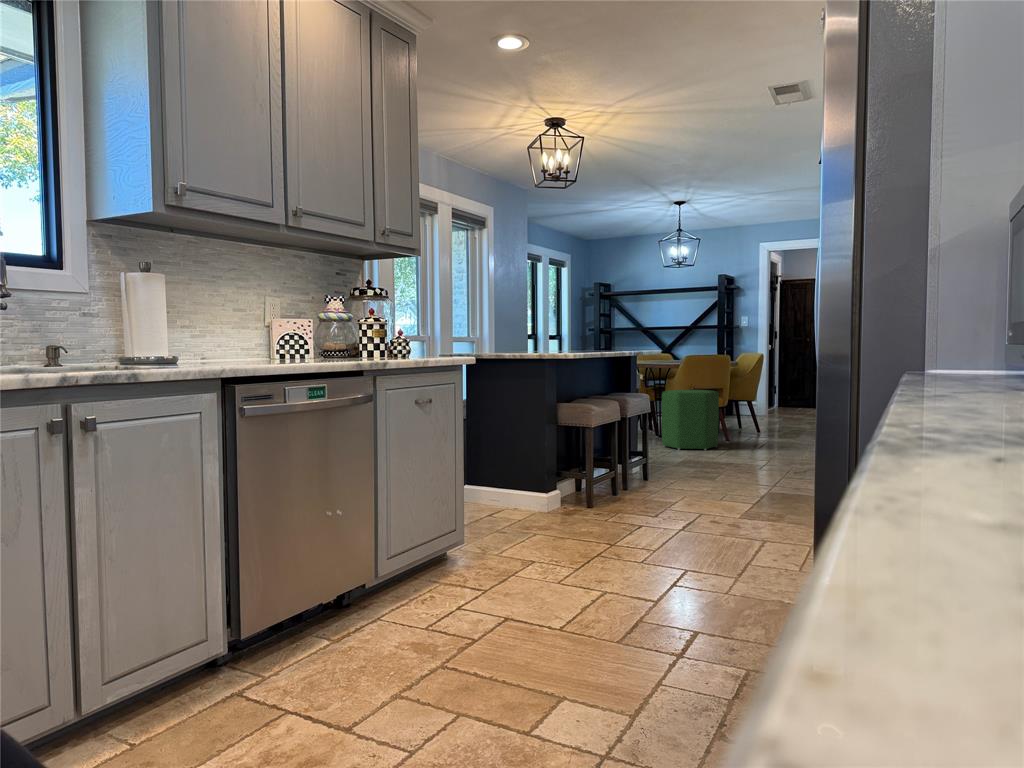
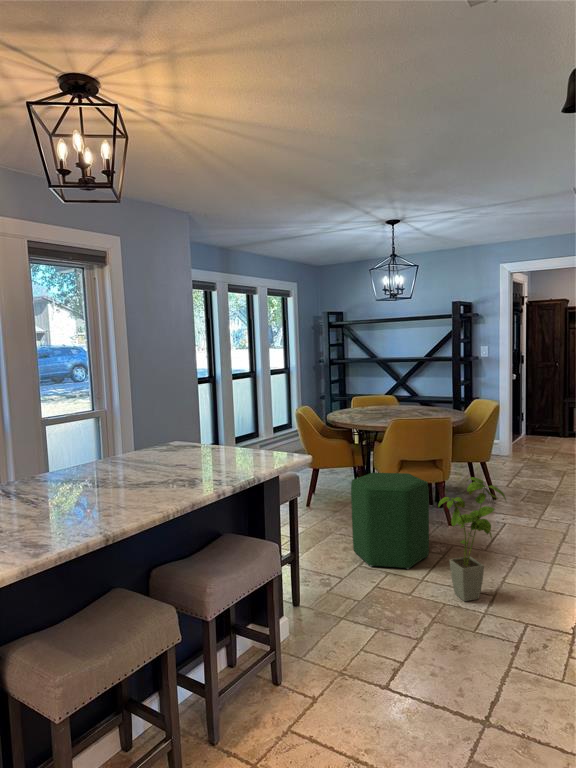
house plant: none [732,374,777,456] -> present [438,477,506,601]

